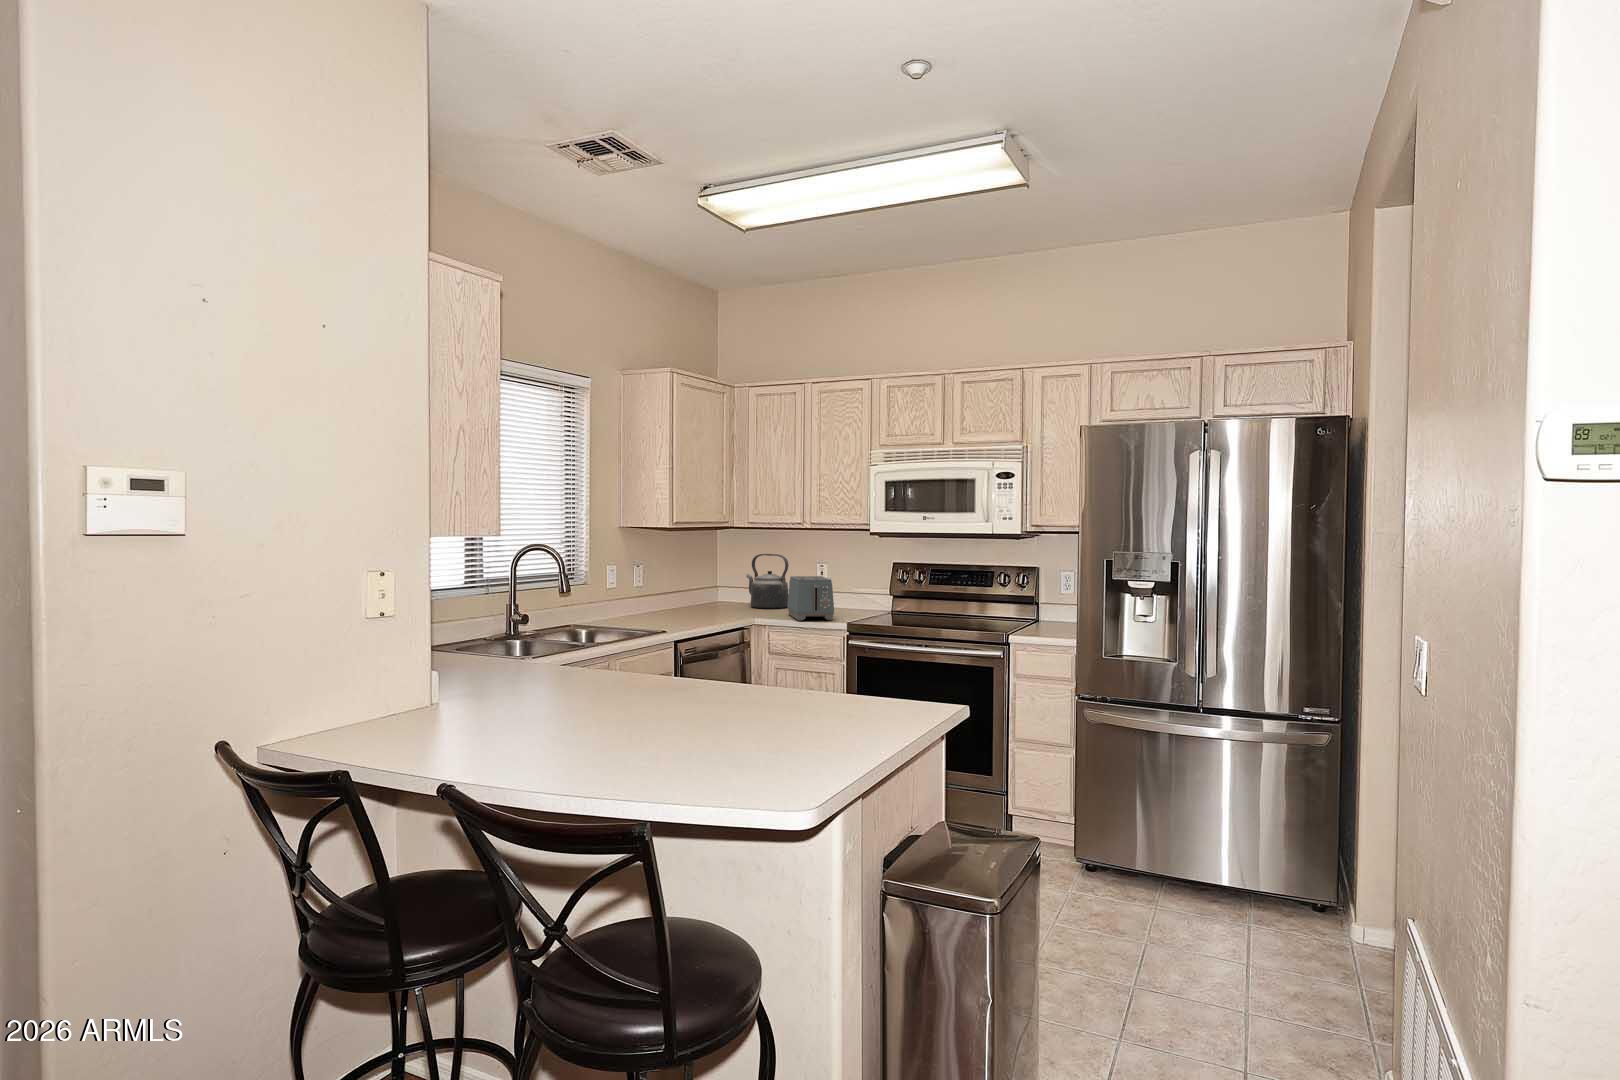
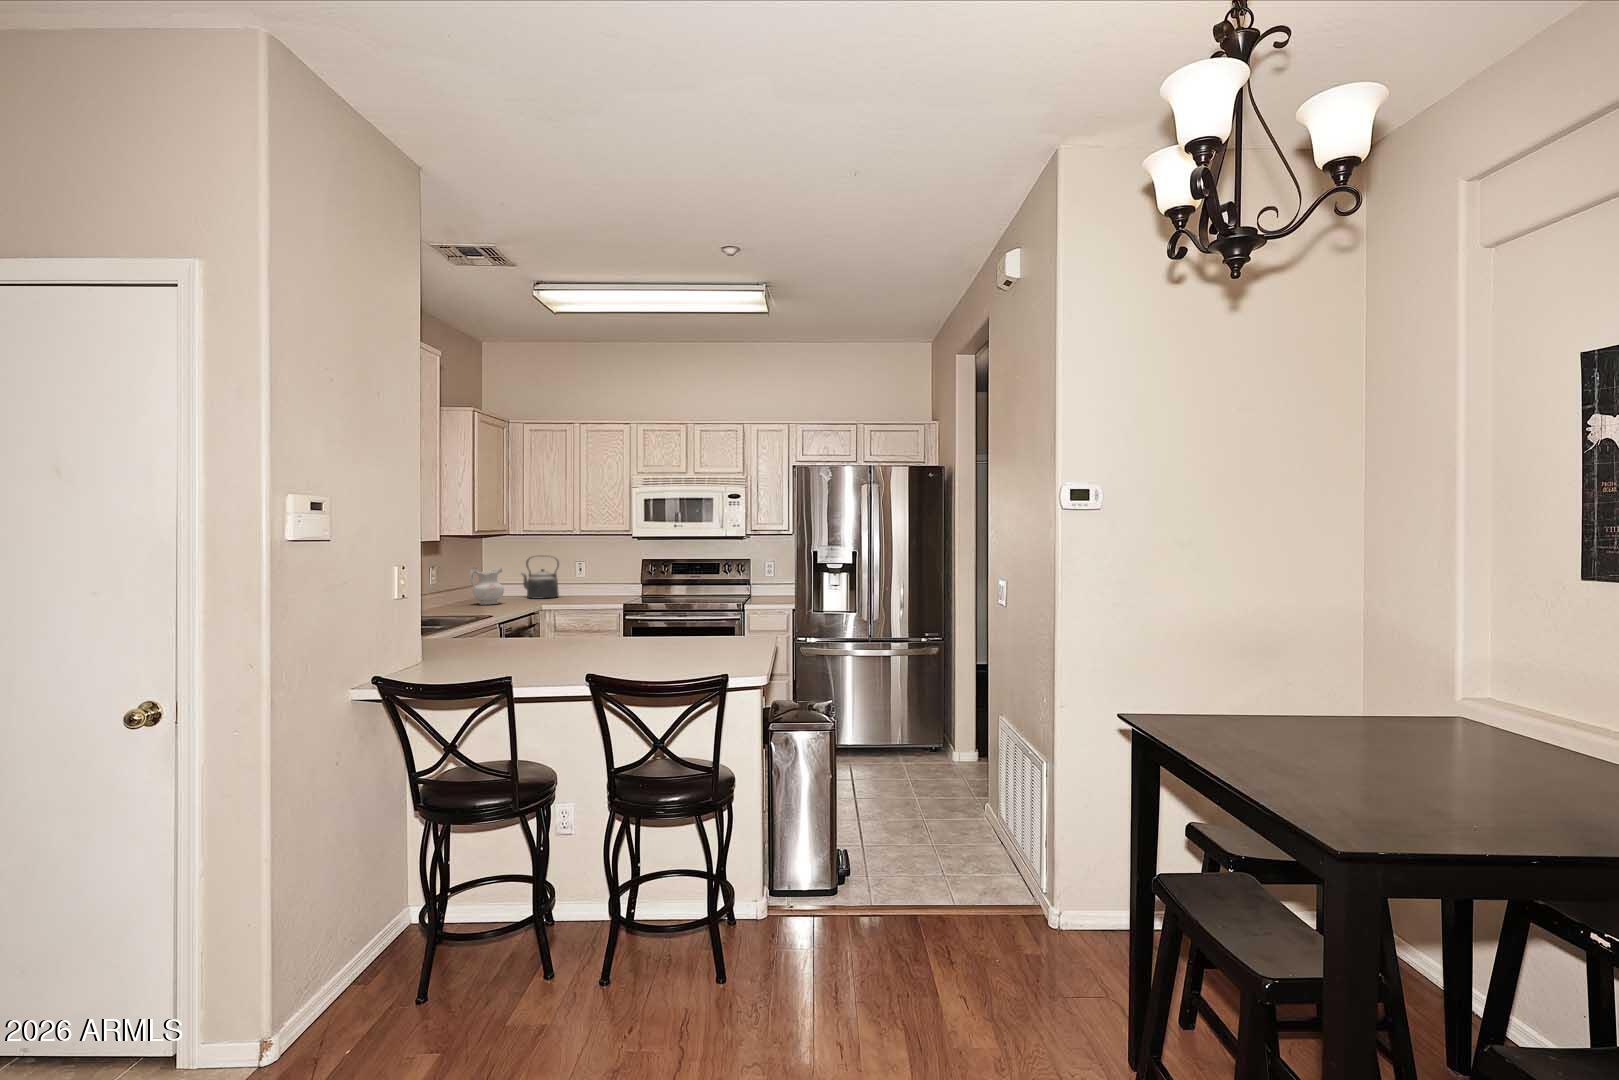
ceramic pitcher: none [671,567,713,614] -> present [469,567,504,605]
toaster: present [787,576,834,621] -> none [567,571,610,605]

